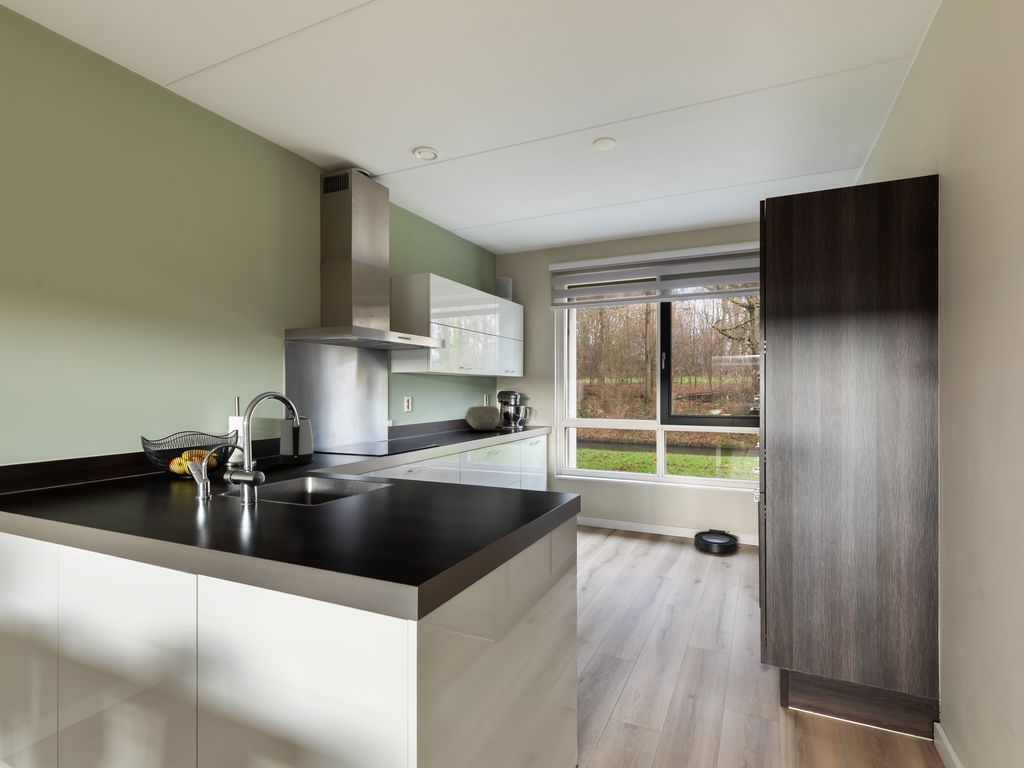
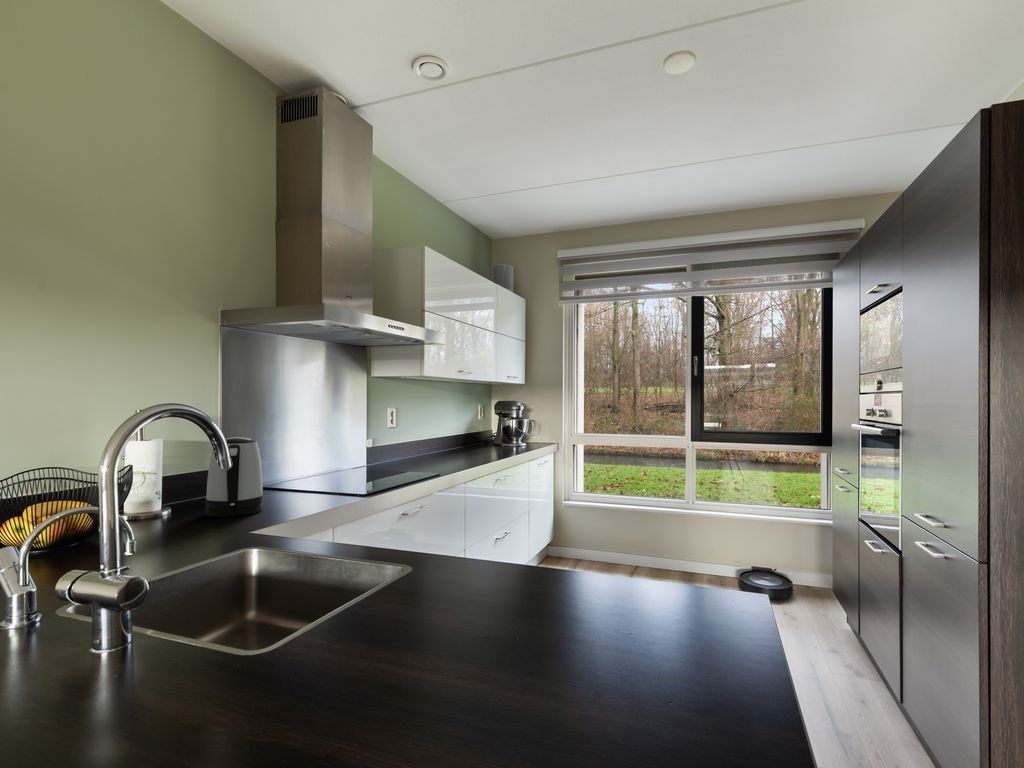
ceramic bowl: present [465,406,500,430] -> none [458,419,501,449]

